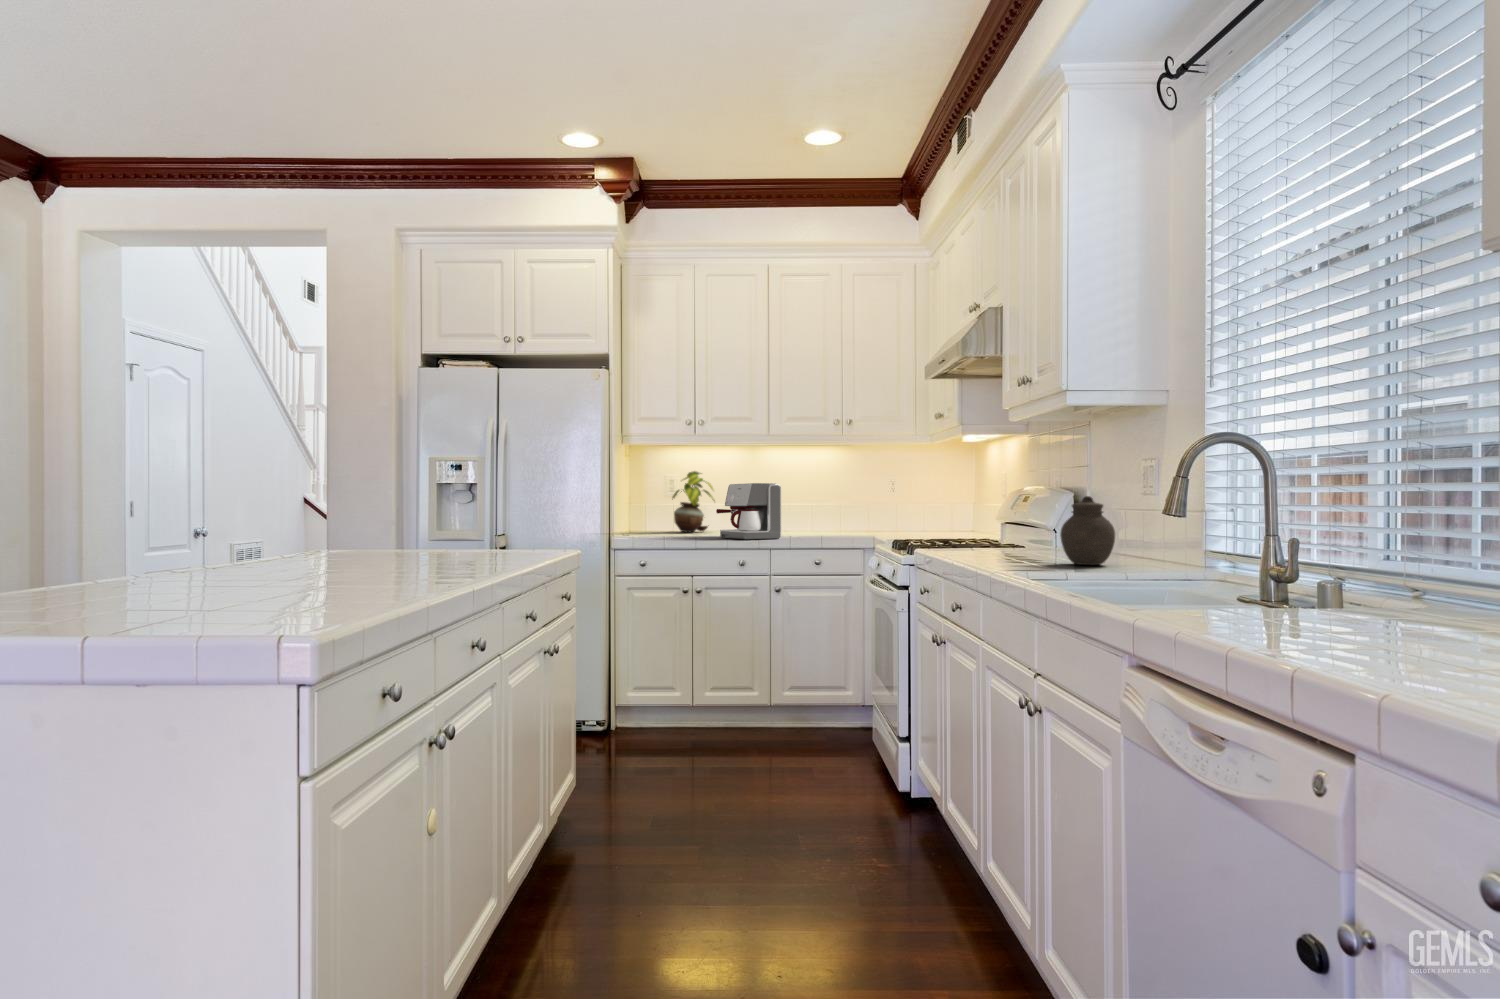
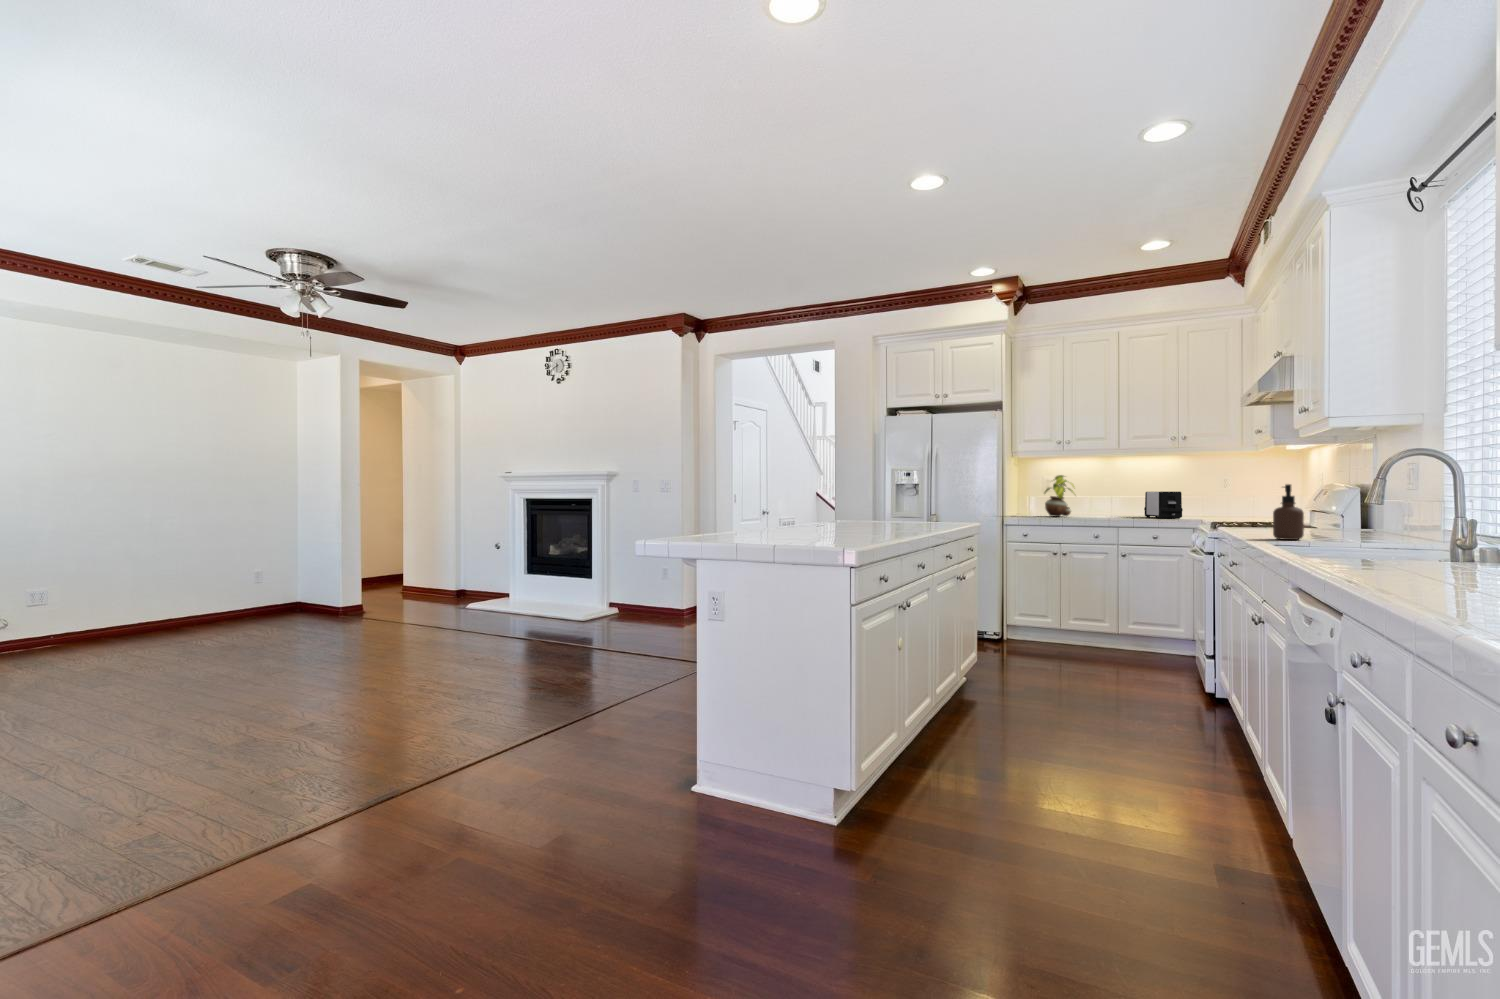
soap dispenser: none [1011,479,1053,569] -> present [1273,484,1304,540]
coffee maker: present [716,483,781,539] -> none [1076,484,1125,521]
toaster: none [800,495,846,532] -> present [1144,491,1183,519]
jar: present [1060,496,1115,565] -> none [1318,495,1361,539]

